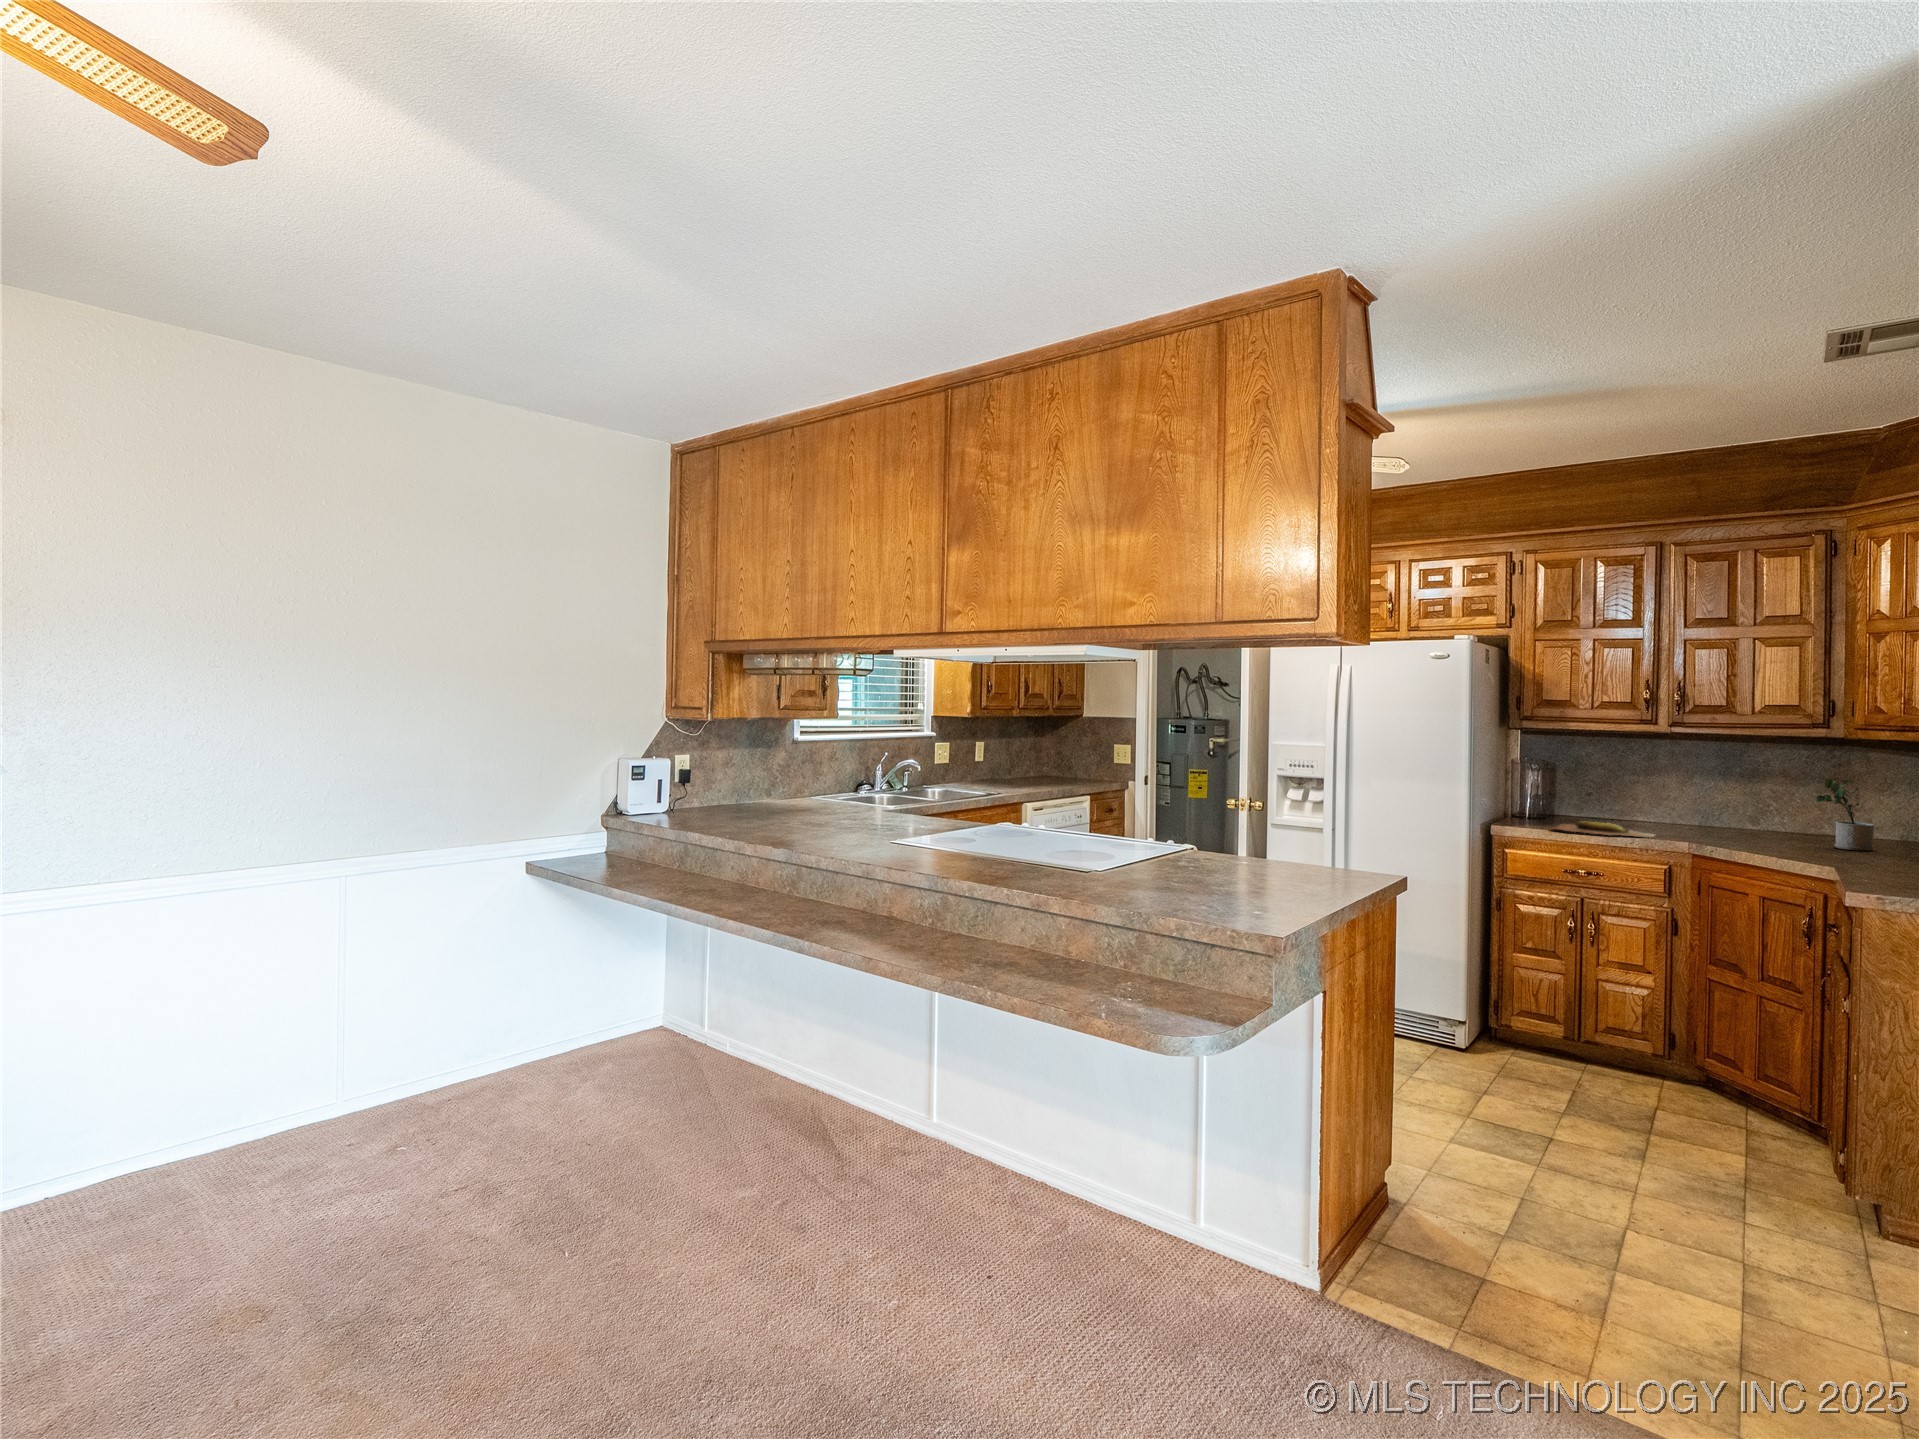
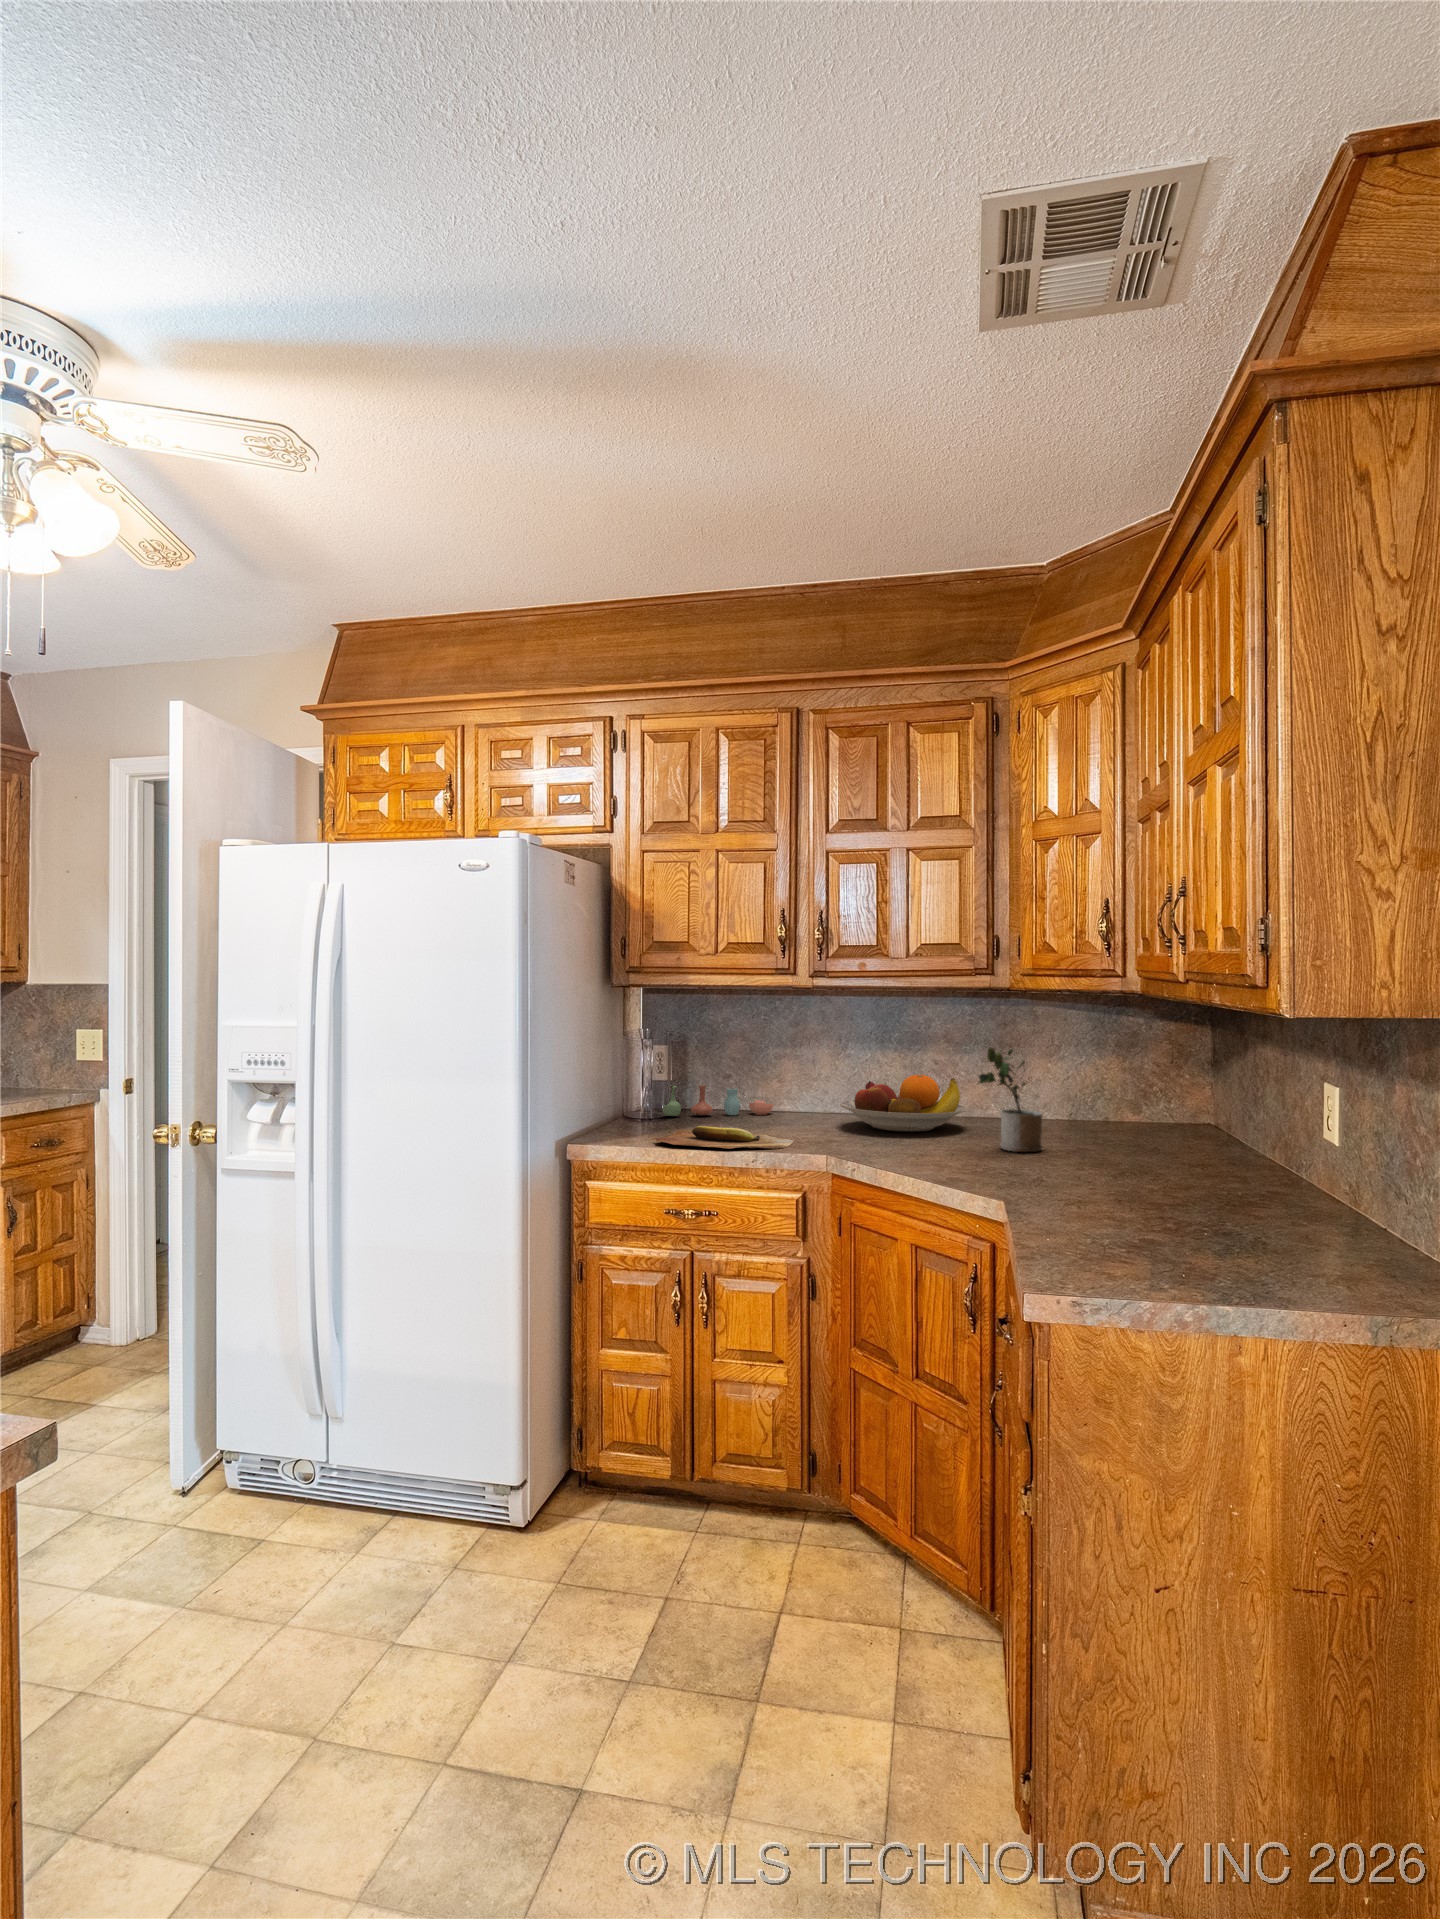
vase: none [1537,796,1626,820] -> present [663,1085,774,1116]
fruit bowl: none [1689,796,1803,835] -> present [840,1075,967,1132]

